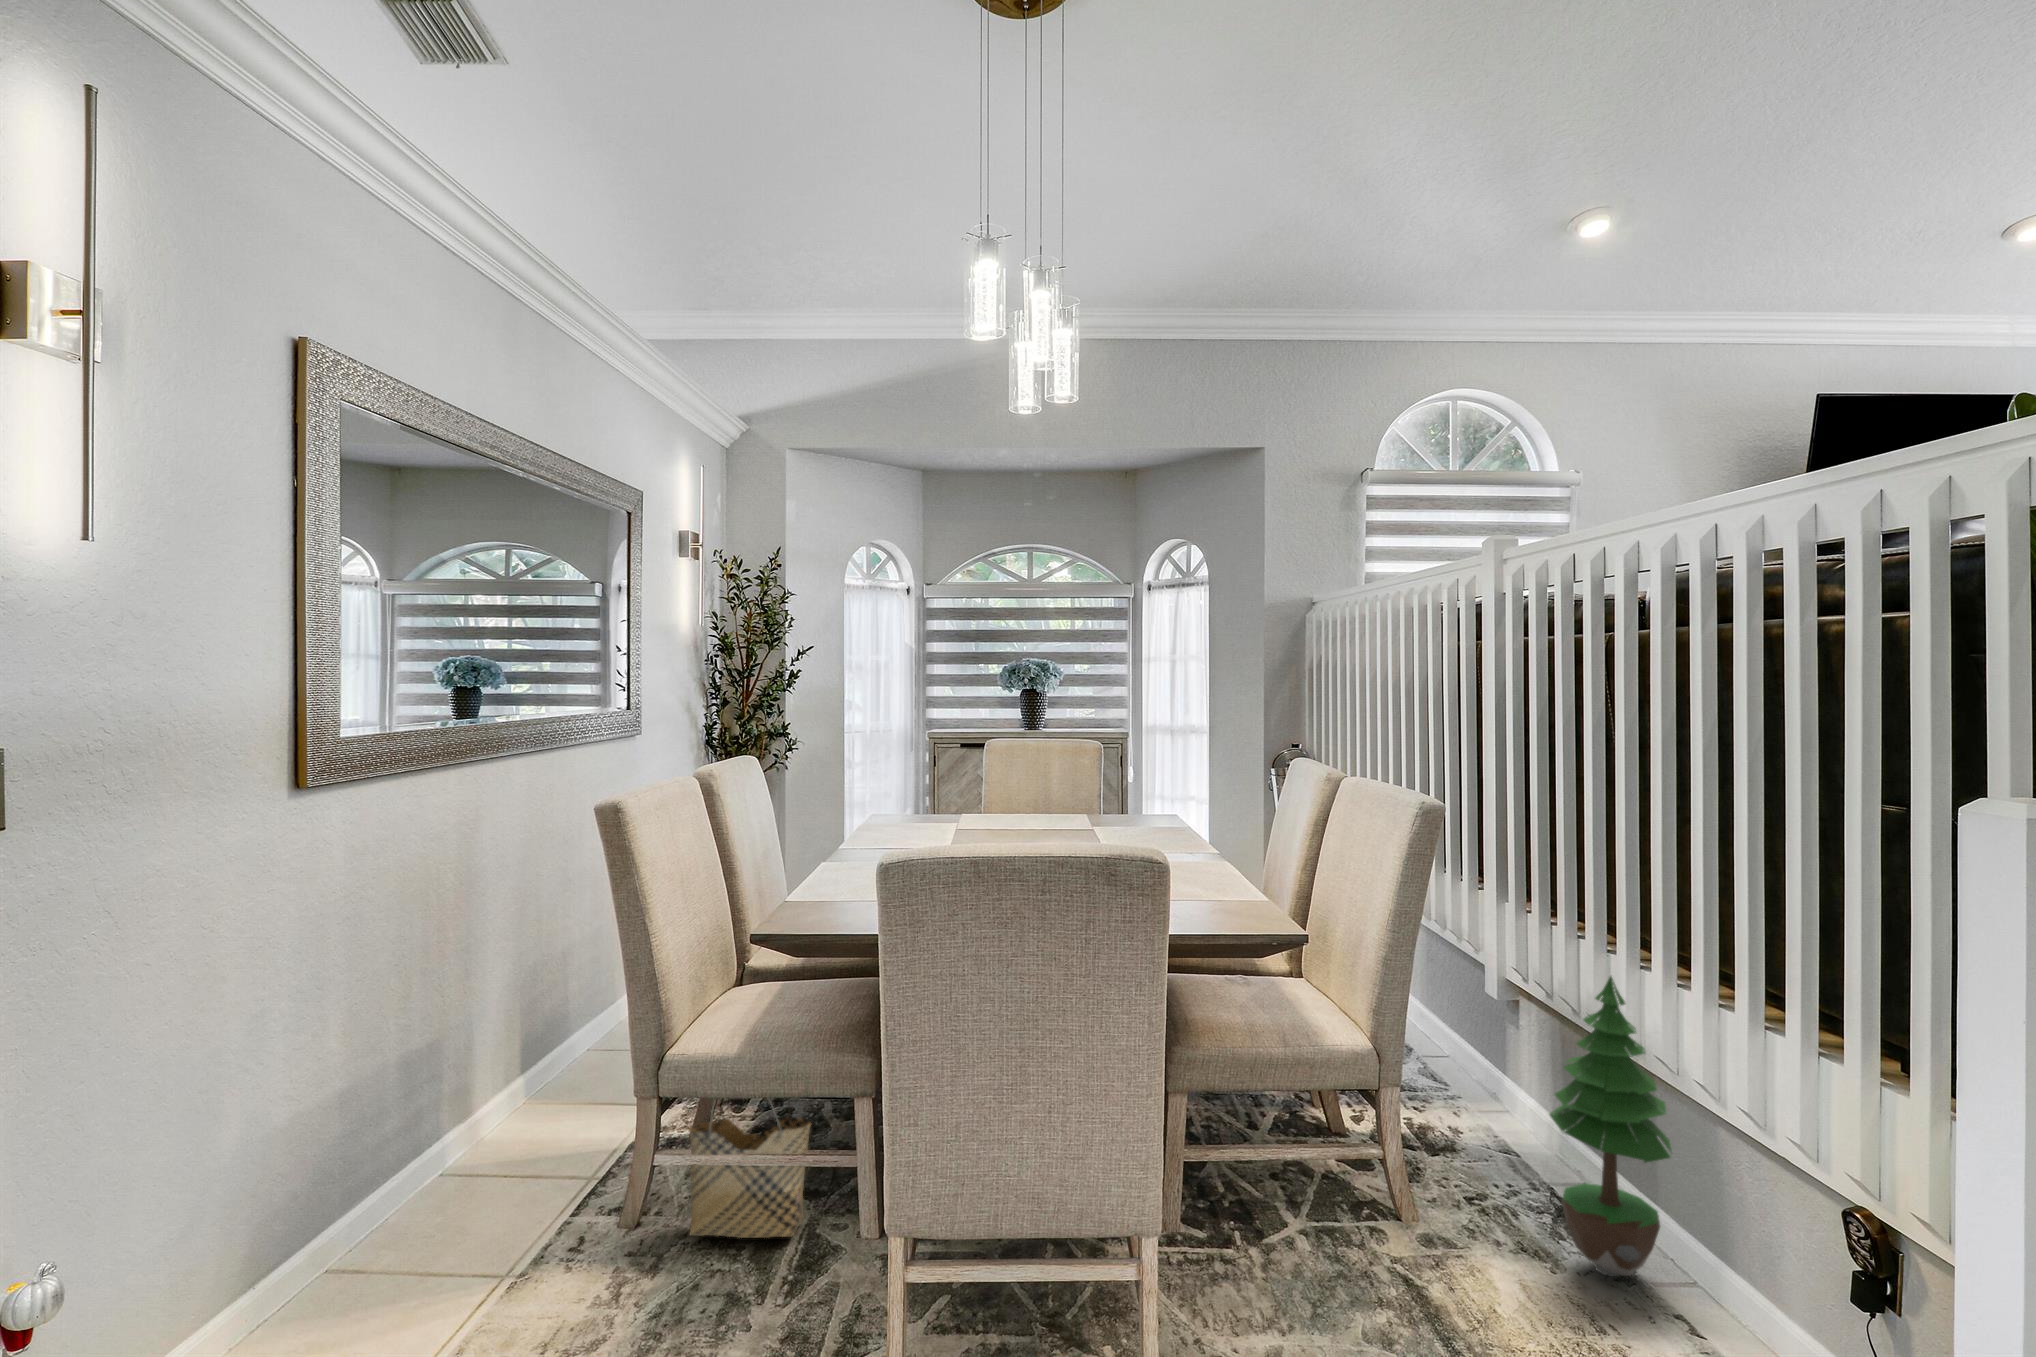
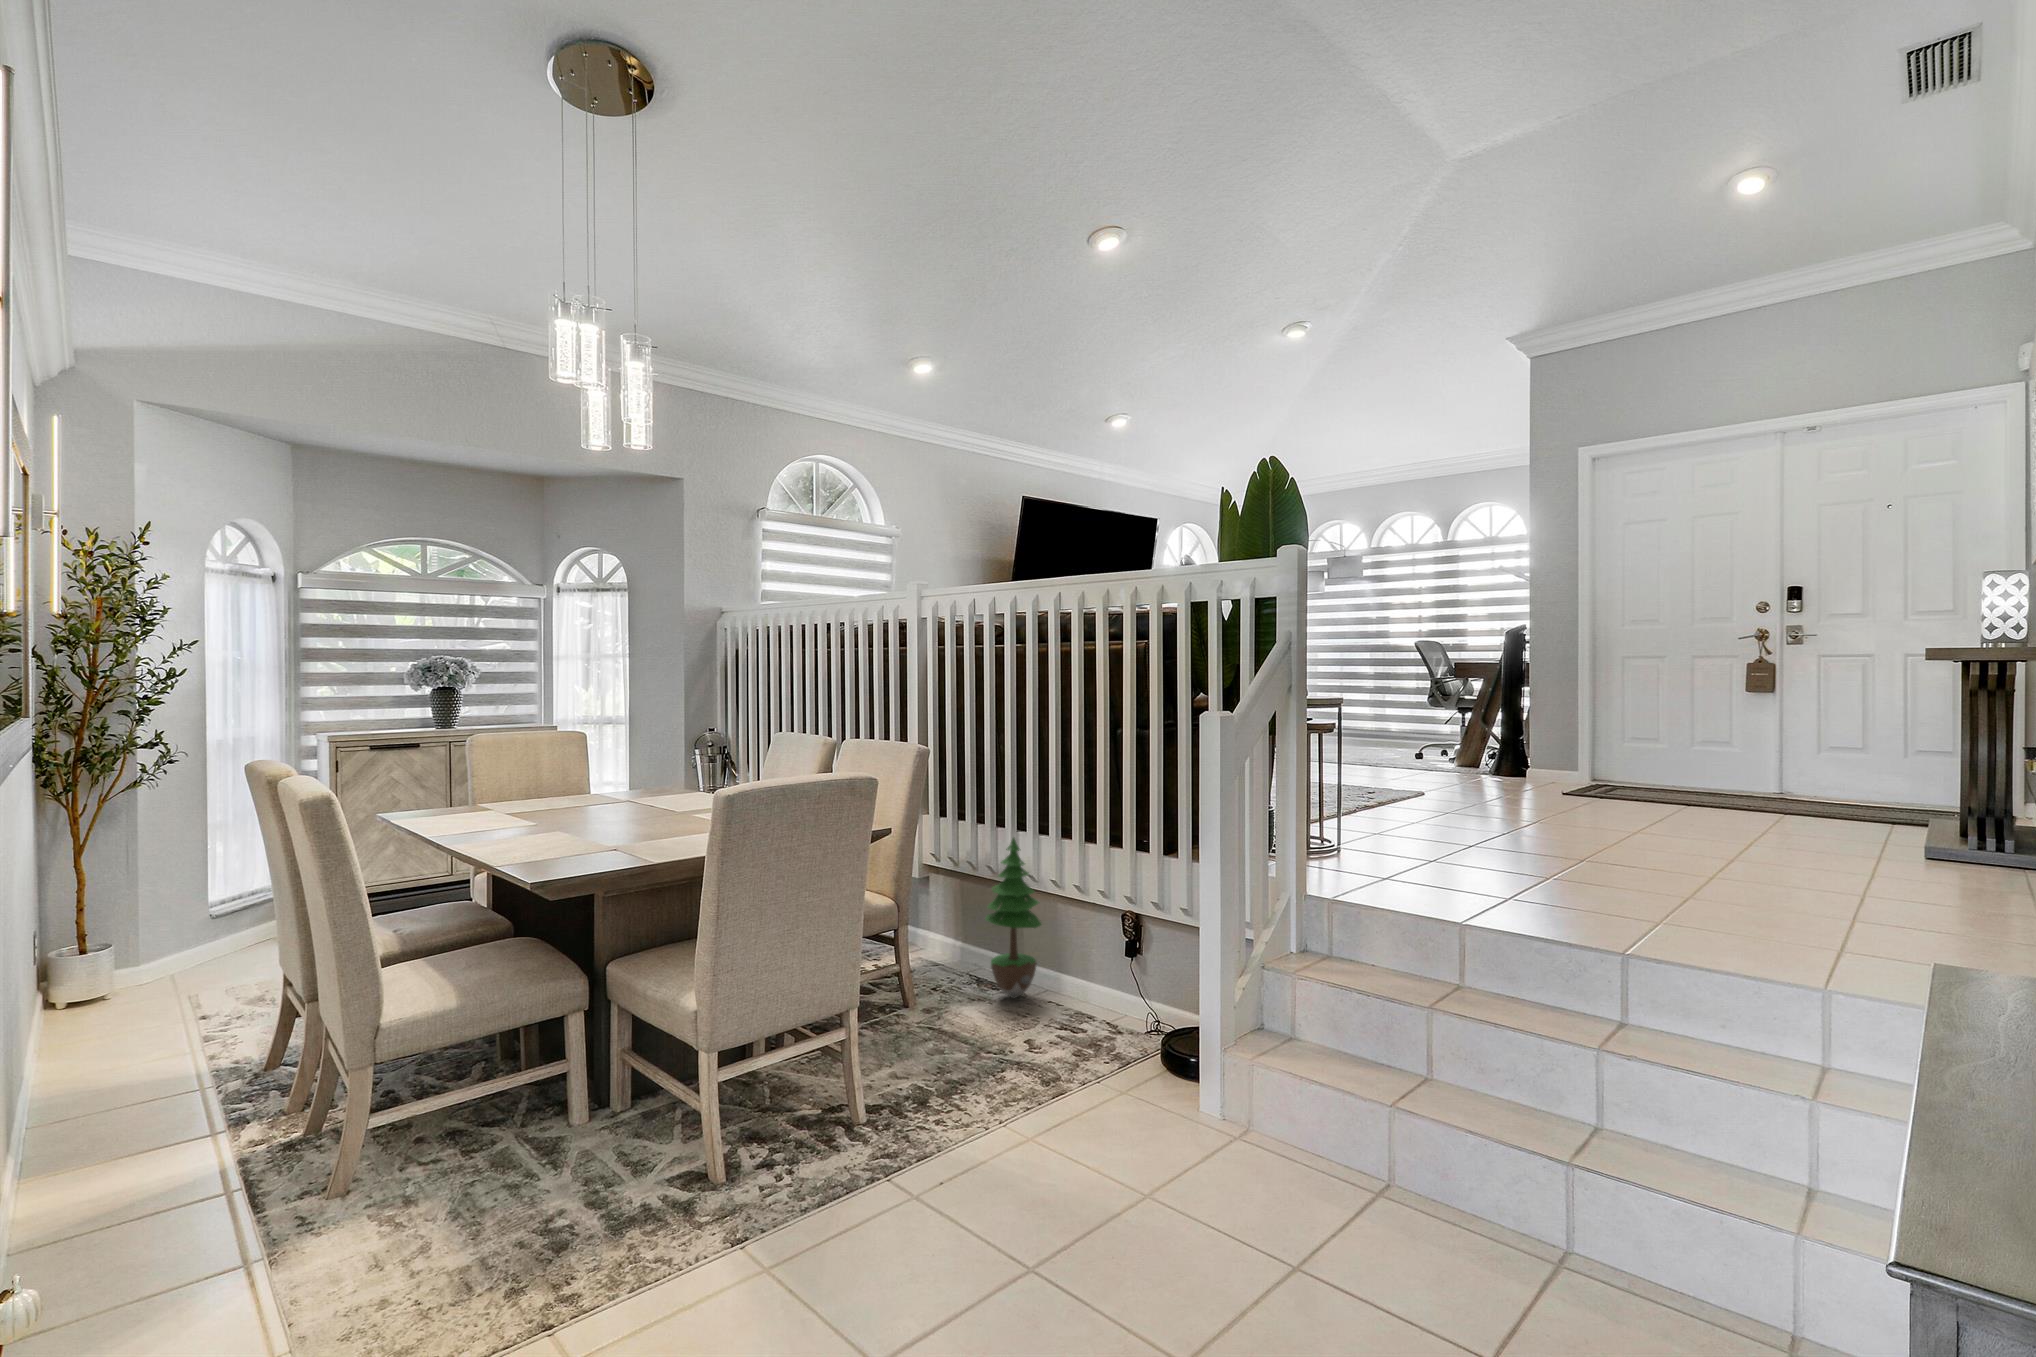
woven basket: present [688,1099,811,1238] -> none [408,1007,521,1168]

